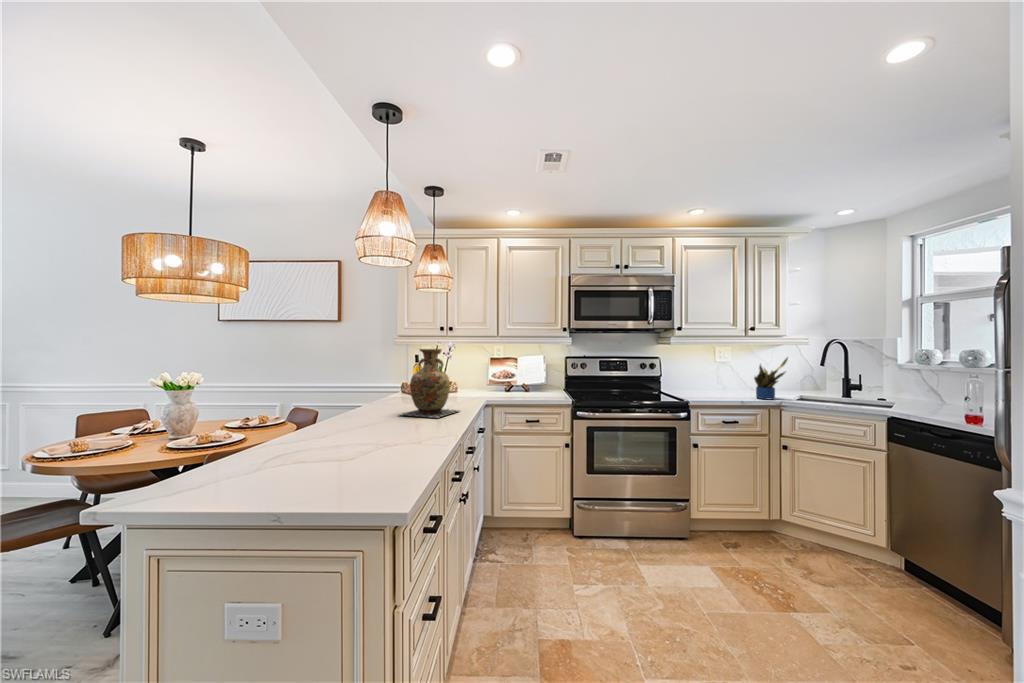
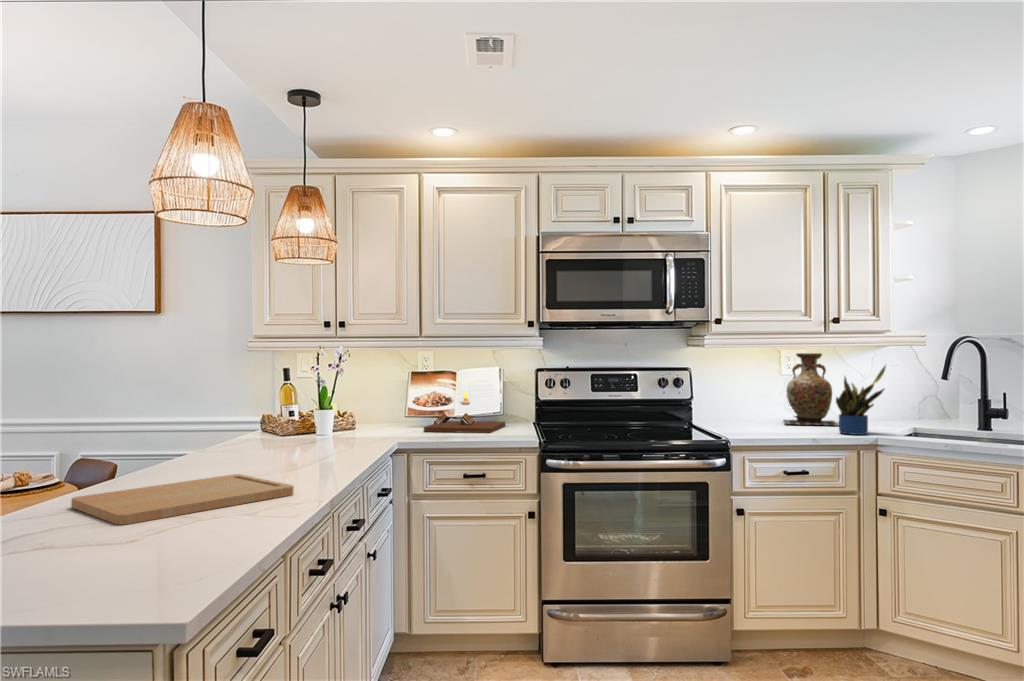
vase: present [400,349,459,418] -> present [784,353,838,425]
candle: none [499,370,546,395] -> present [424,392,505,433]
cutting board: none [303,423,440,459] -> present [71,474,294,525]

